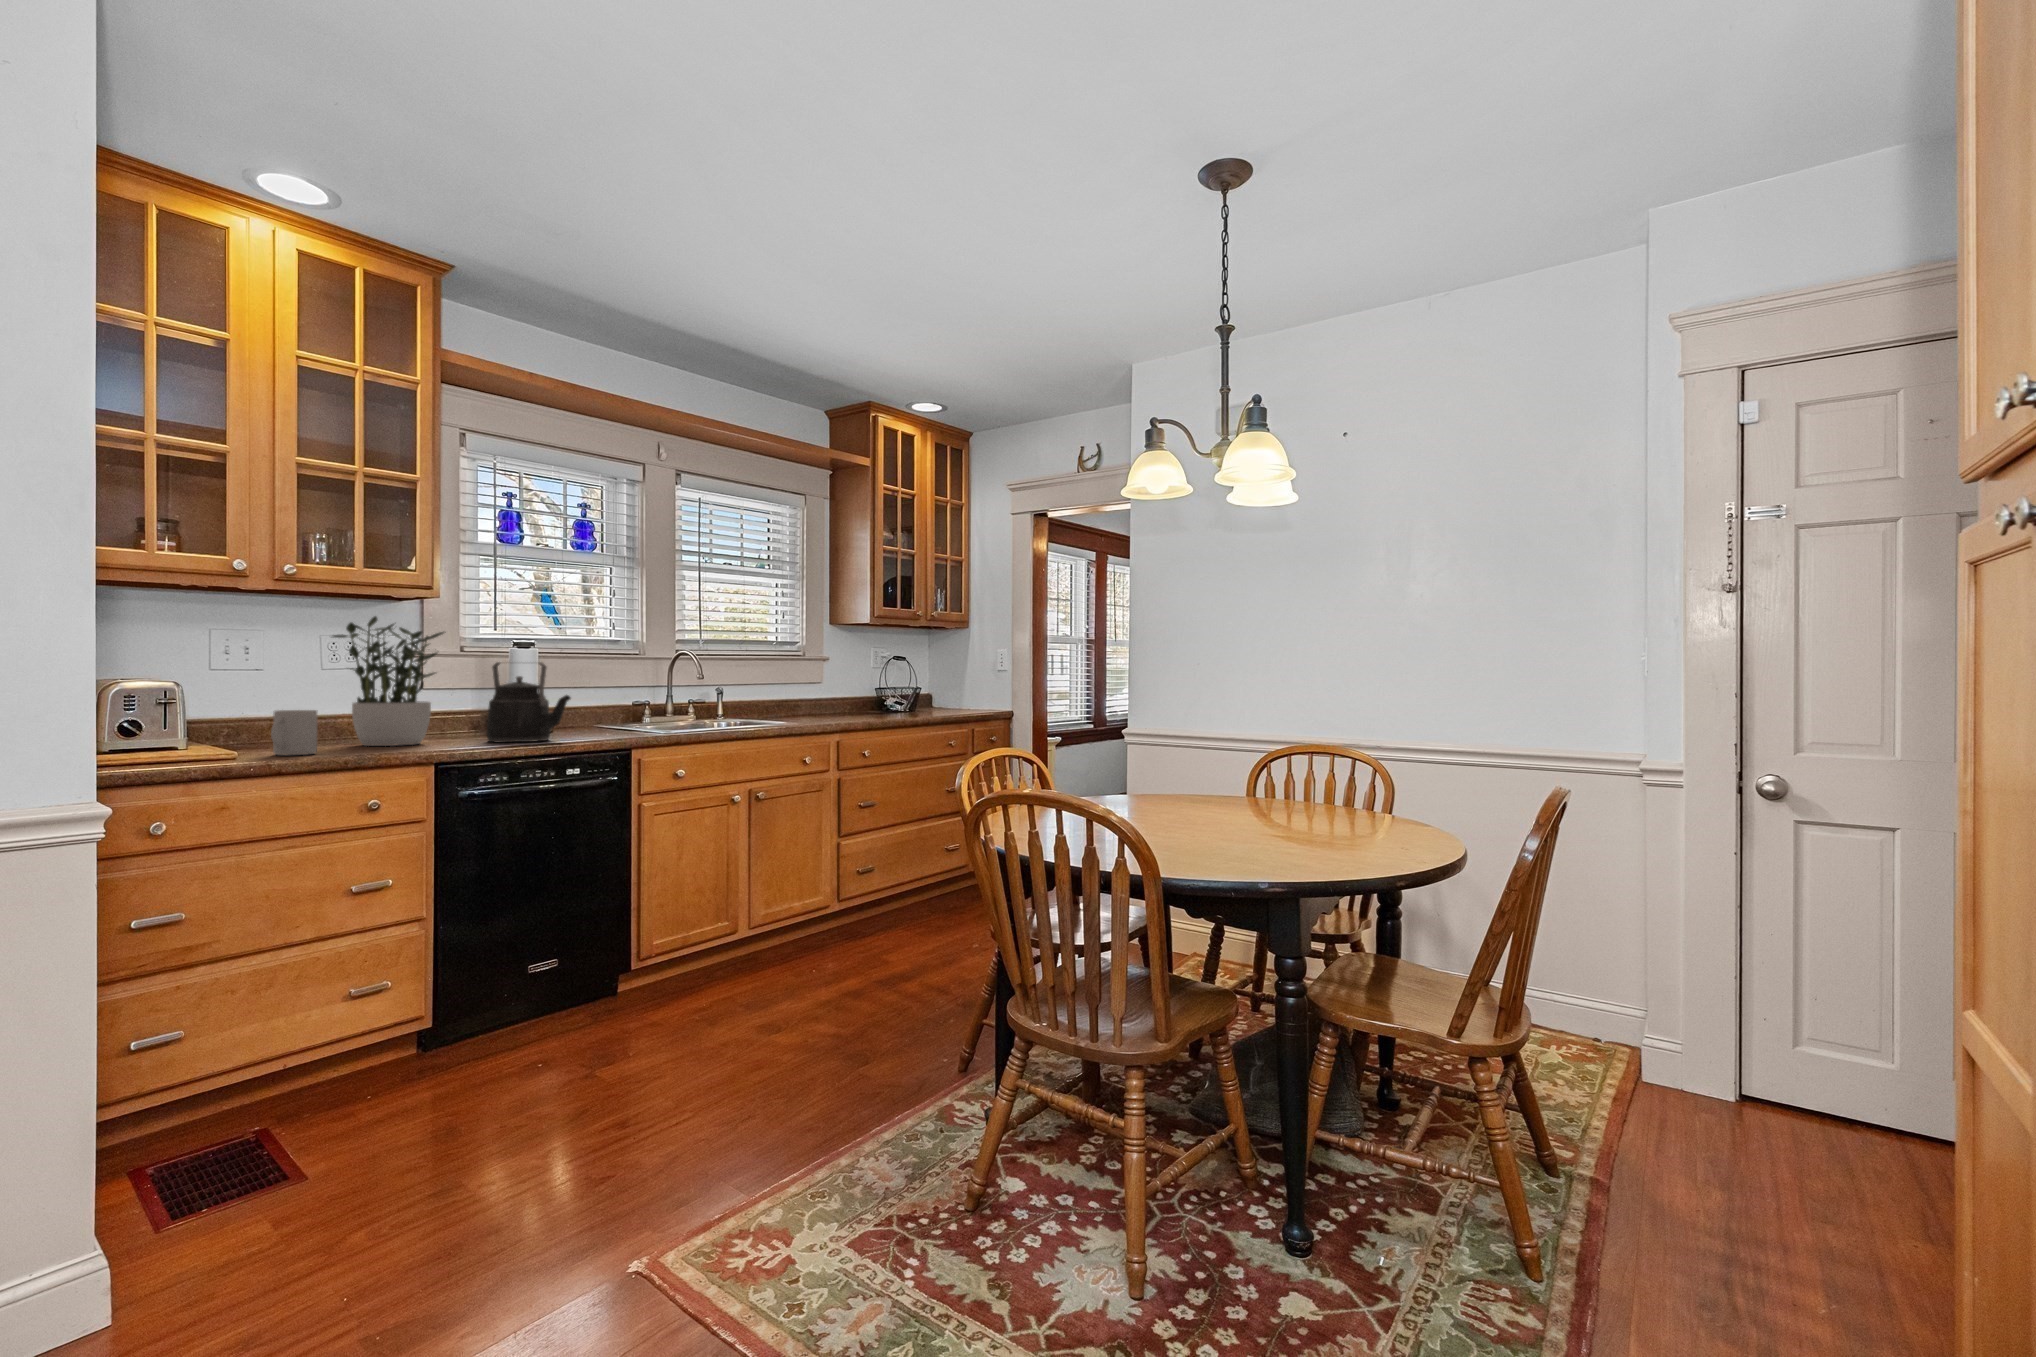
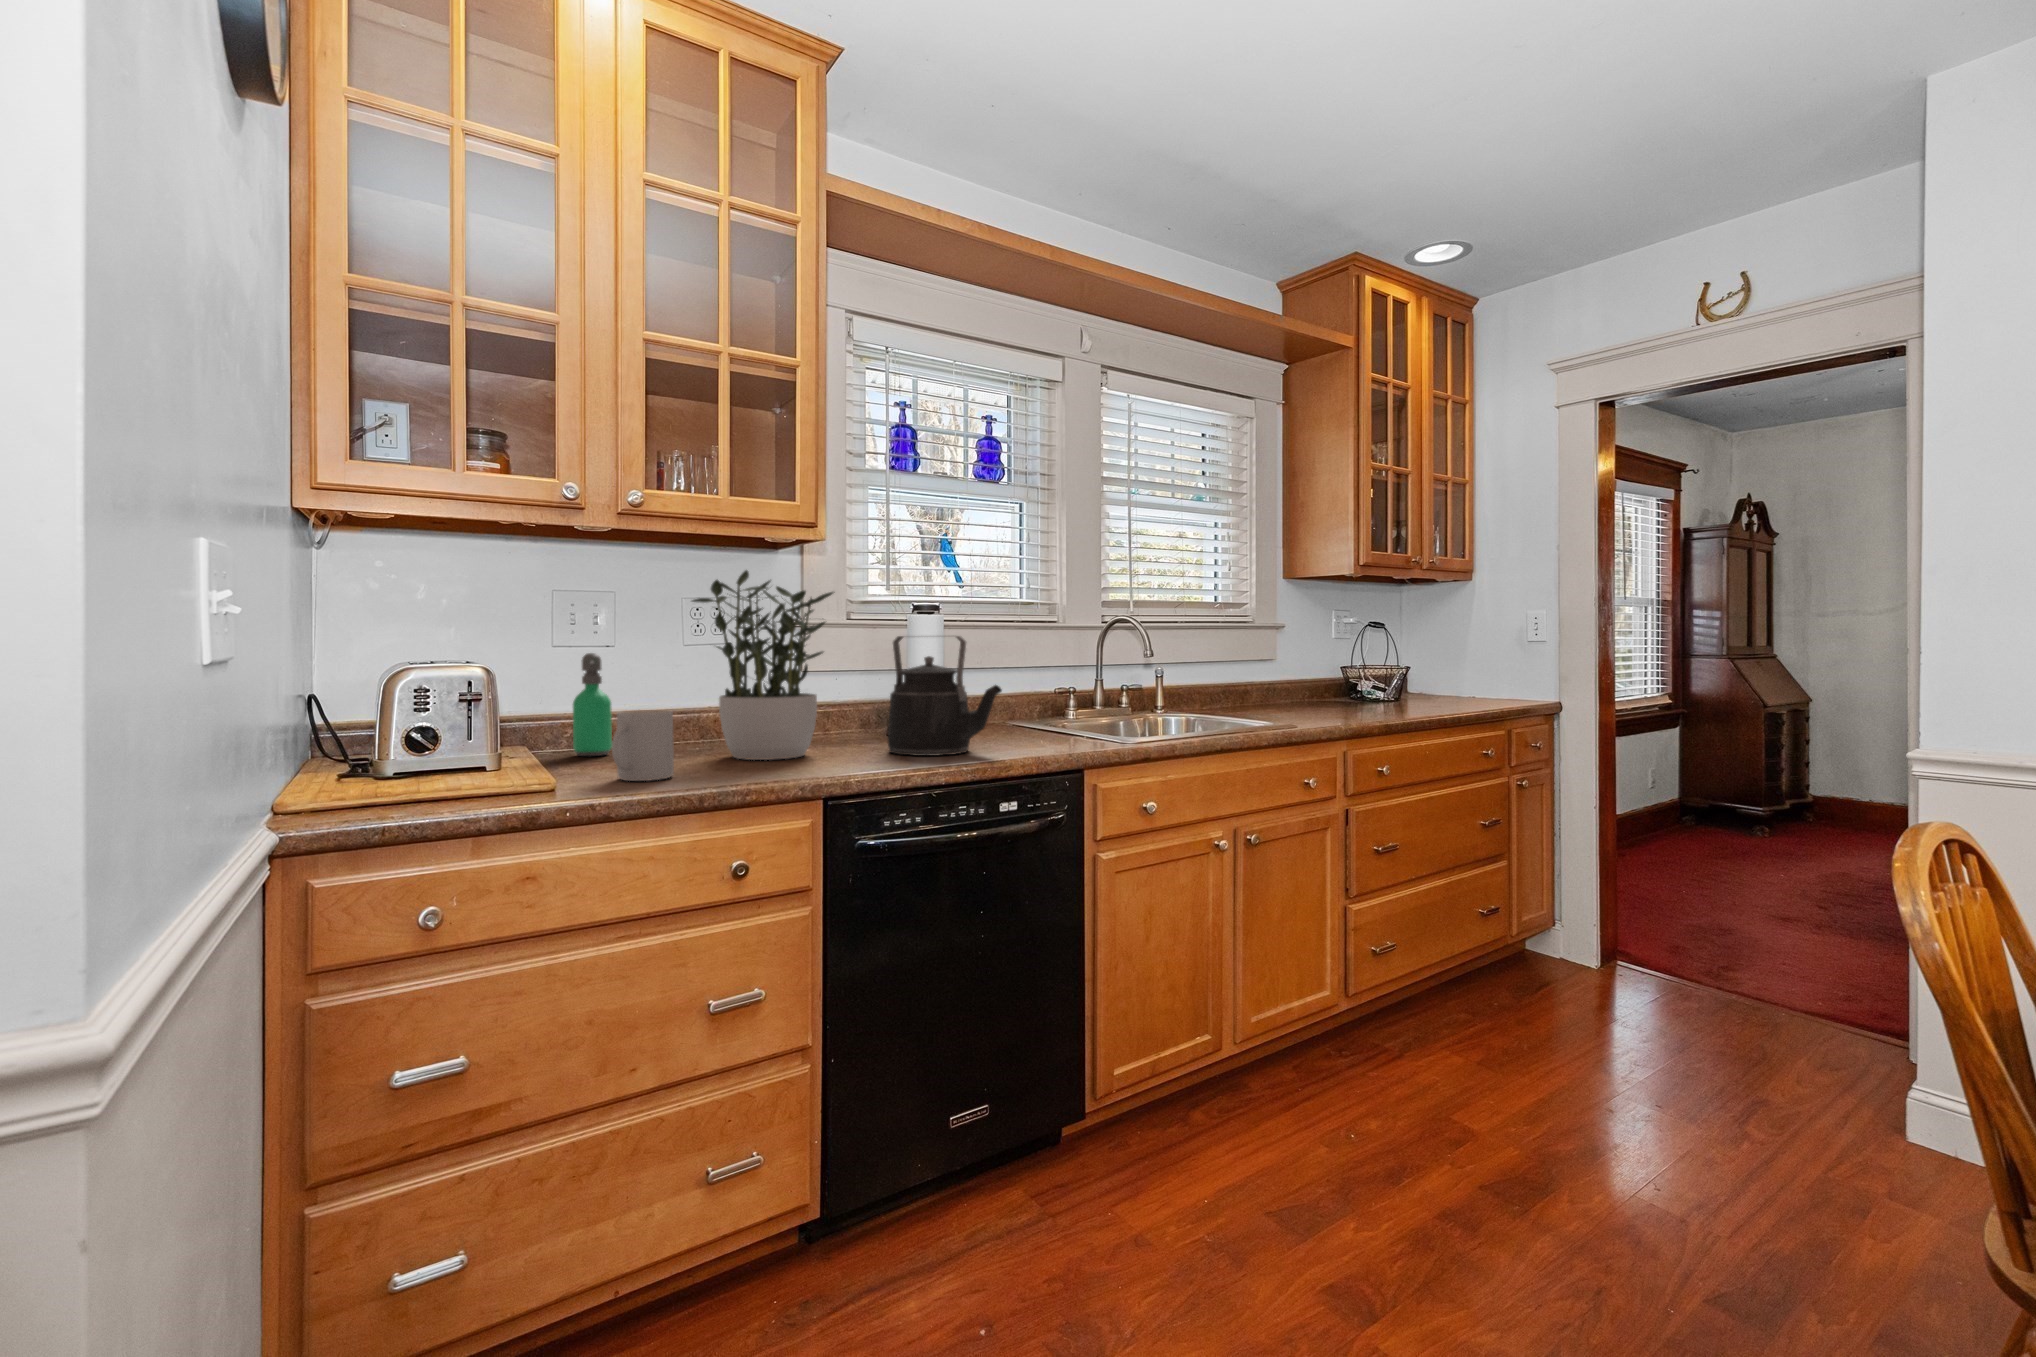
soap dispenser: none [227,673,260,747] -> present [573,653,612,756]

